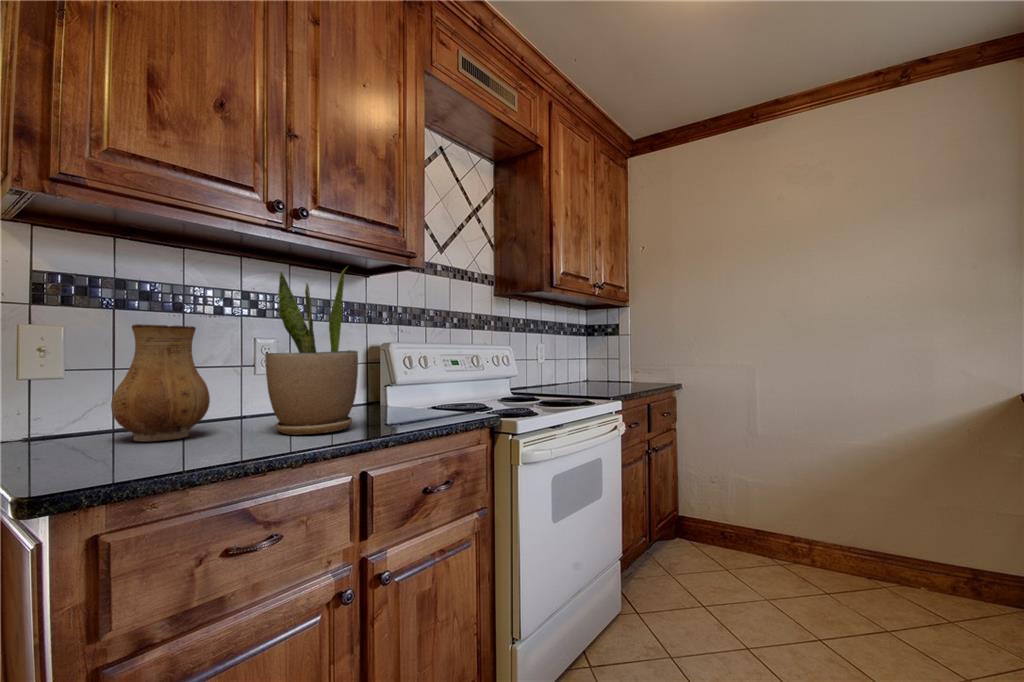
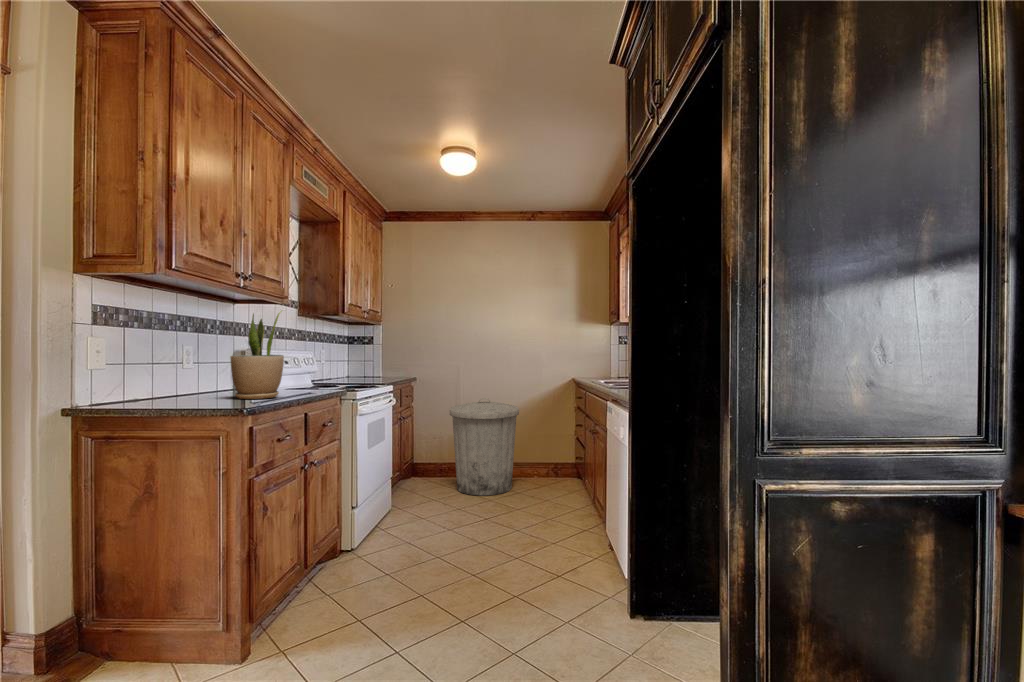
ceramic pitcher: present [111,324,210,441] -> none [150,340,207,404]
trash can: none [735,426,885,618] -> present [450,398,519,496]

